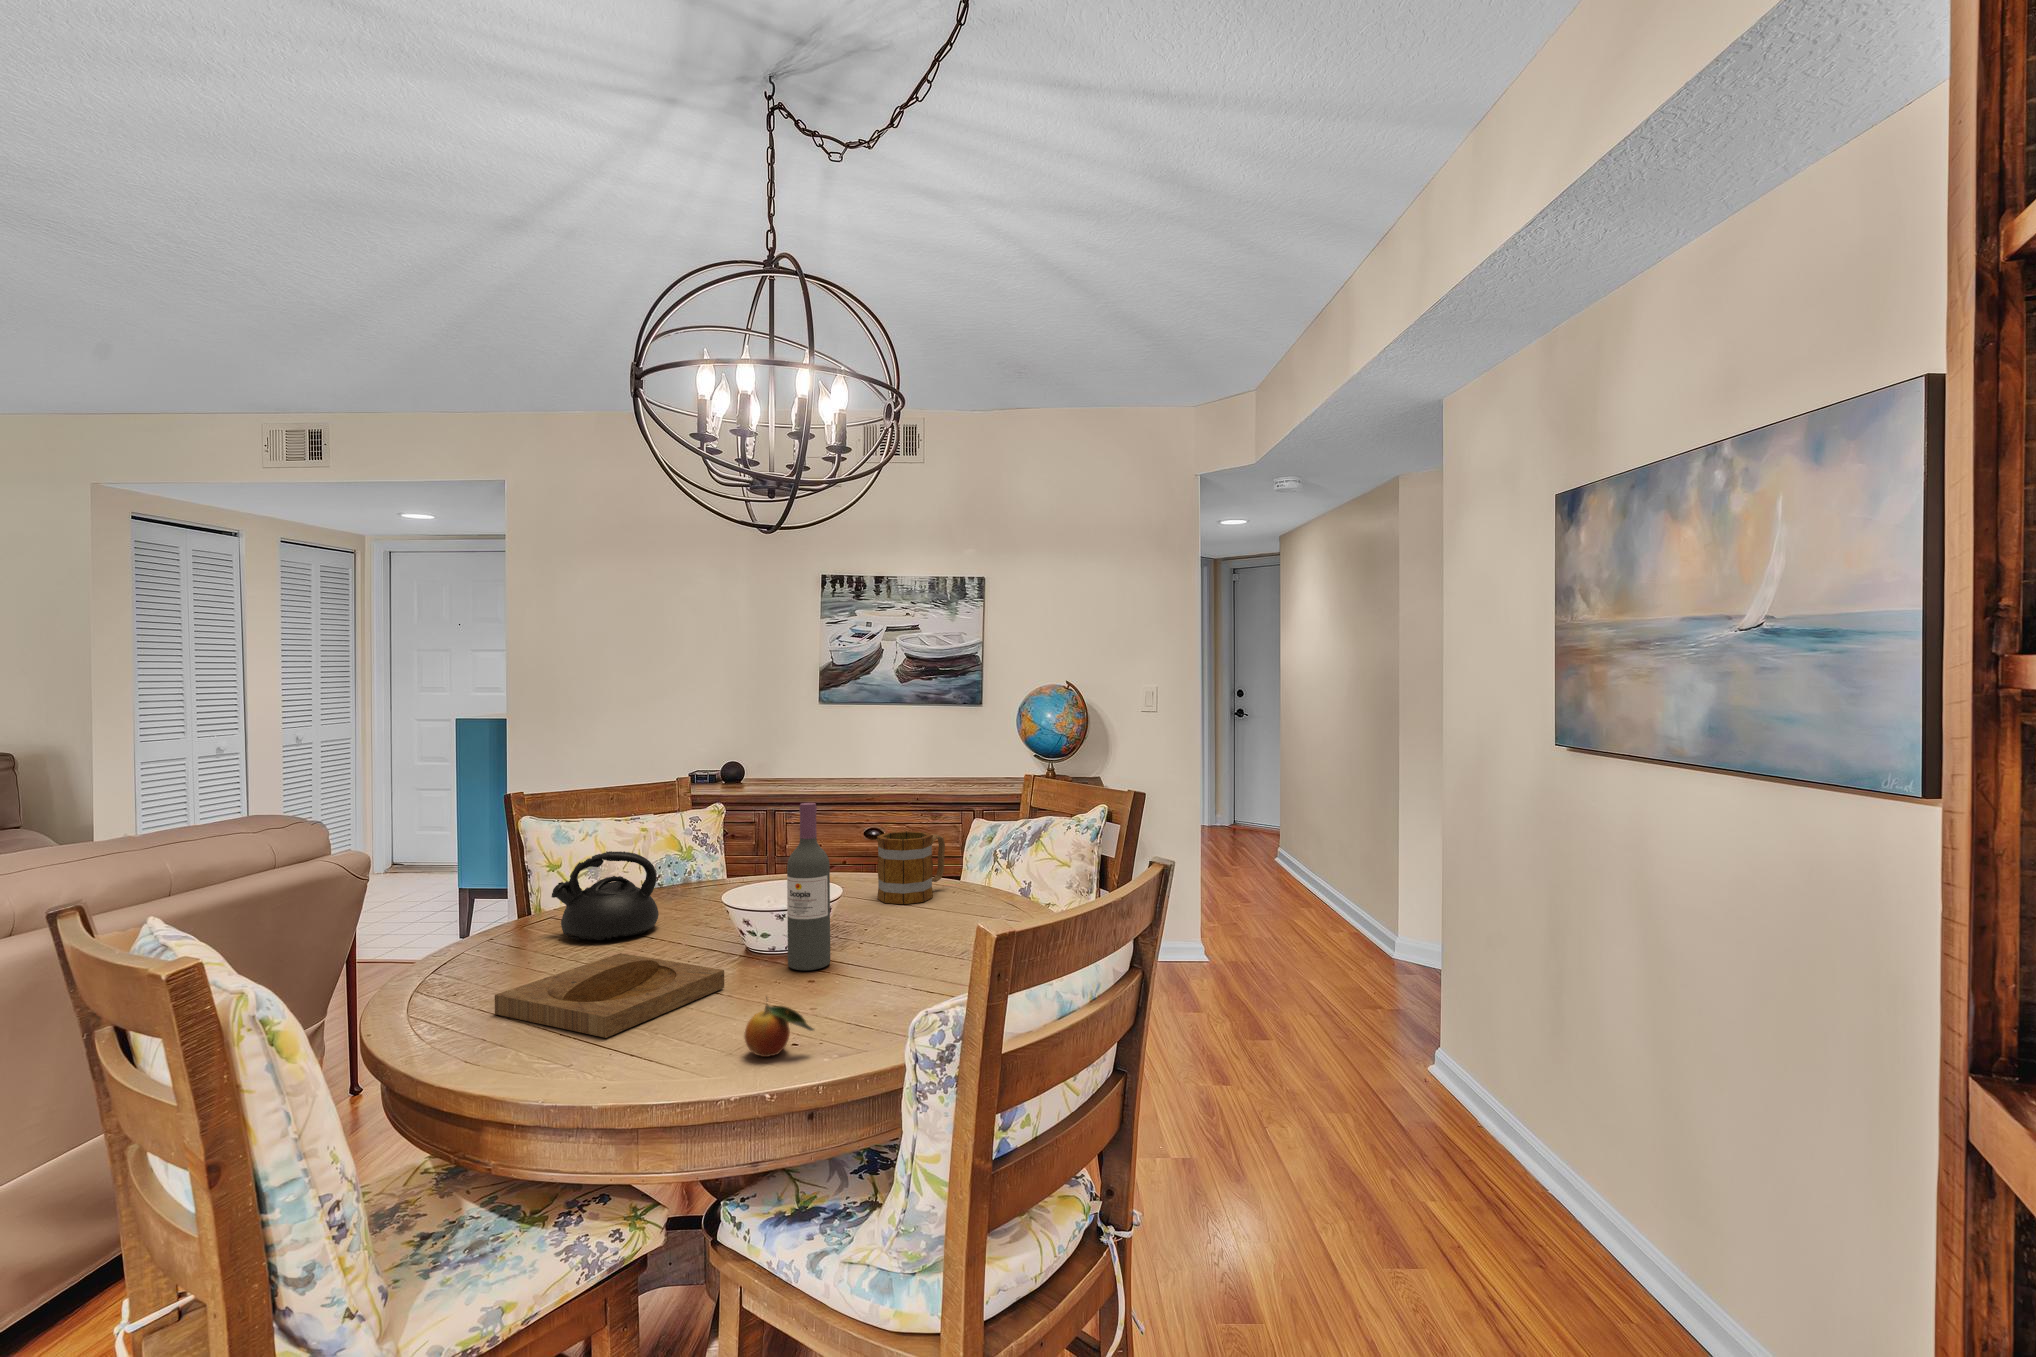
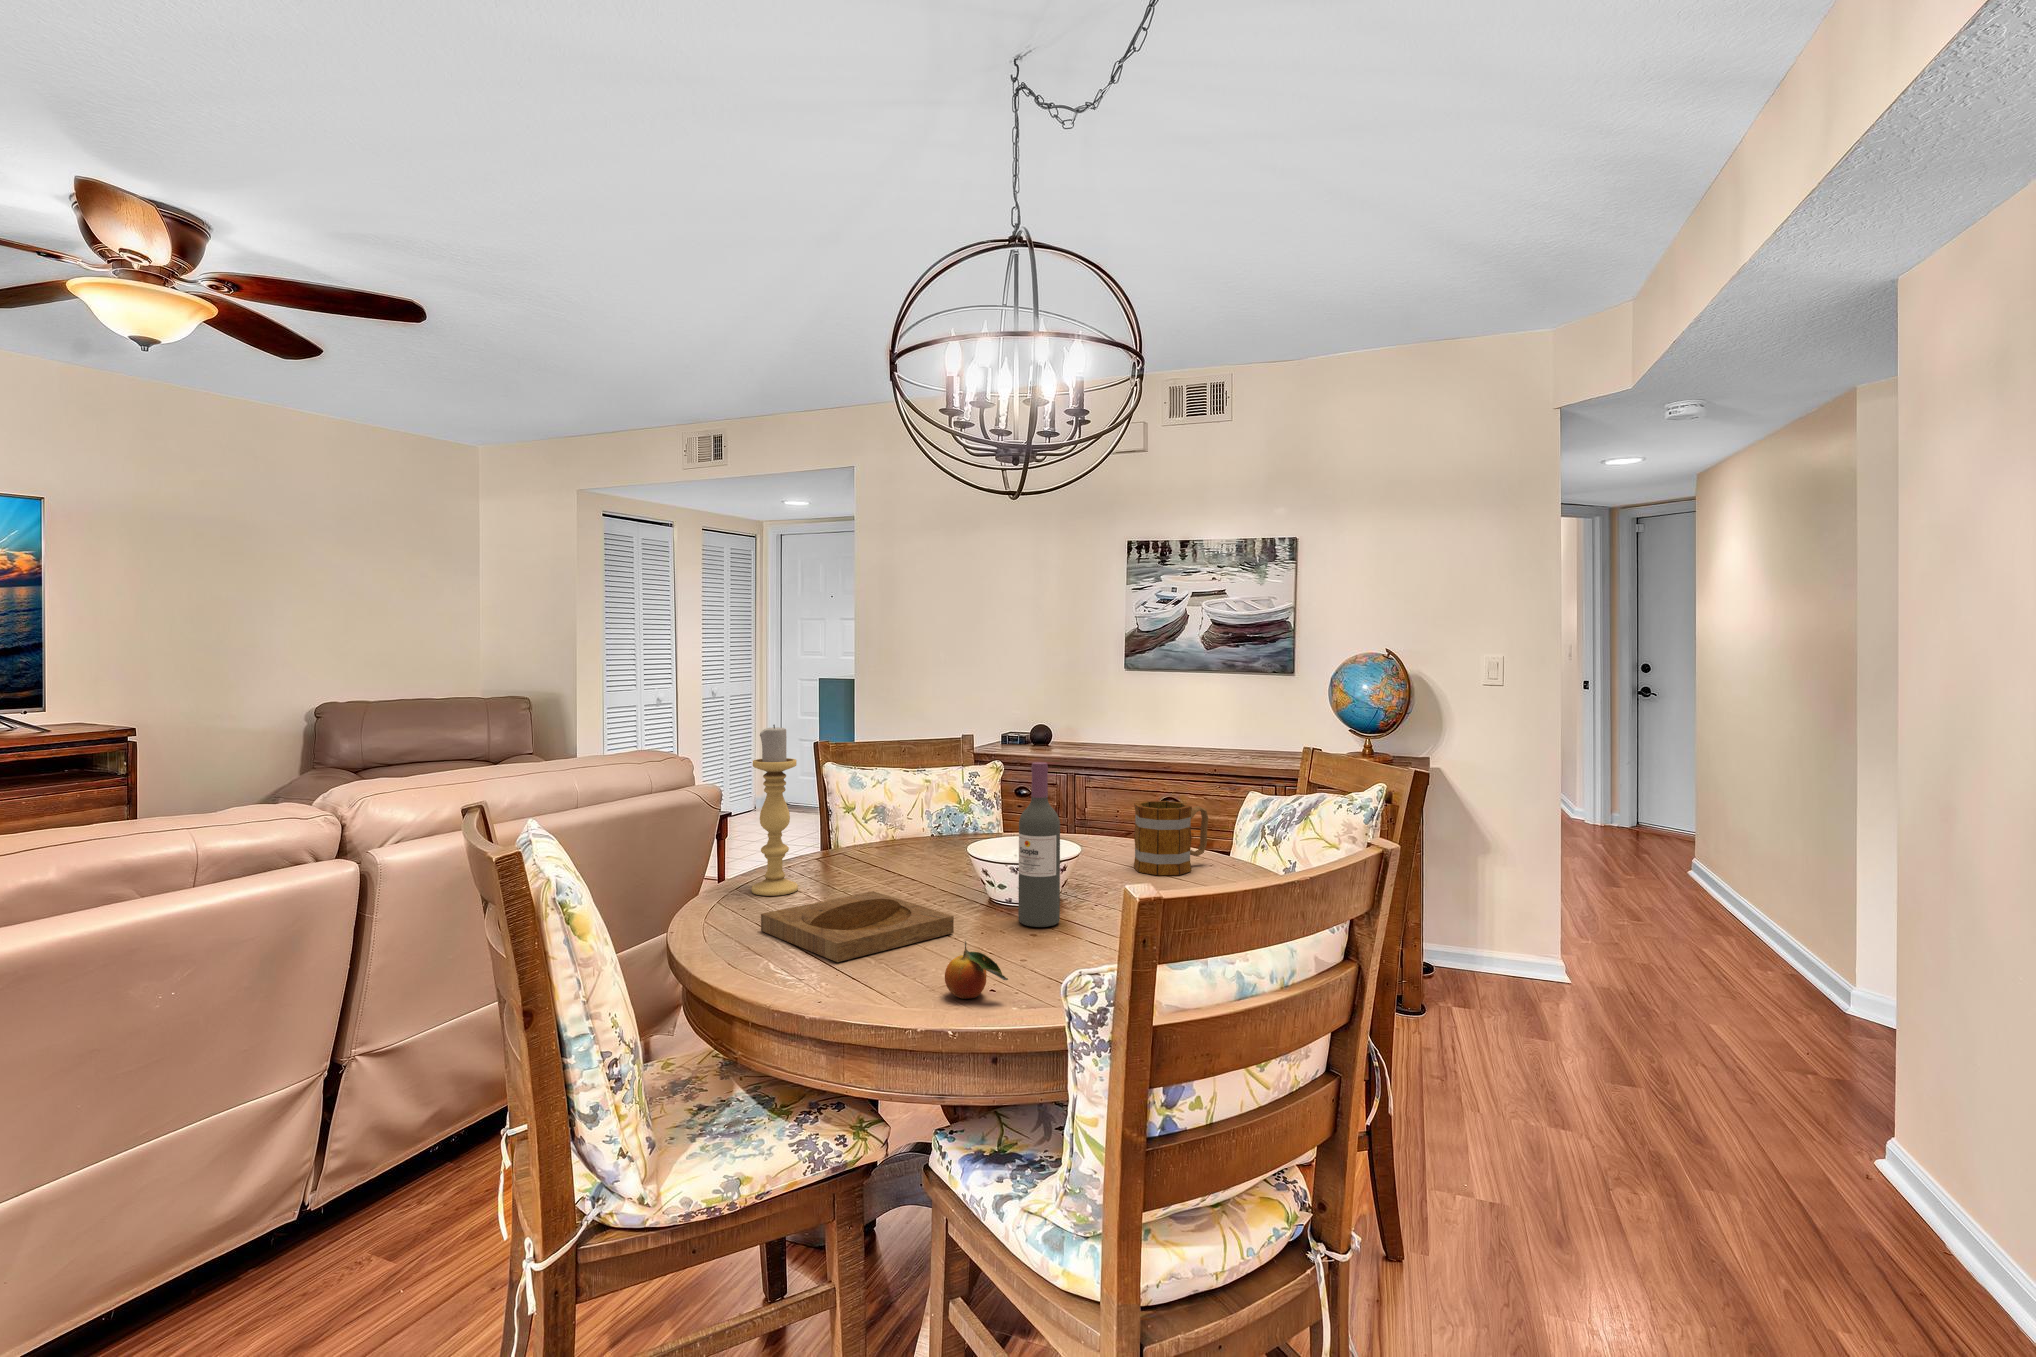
candle holder: none [462,778,521,973] -> present [752,725,798,896]
teapot: present [552,851,659,941] -> none [831,798,921,880]

